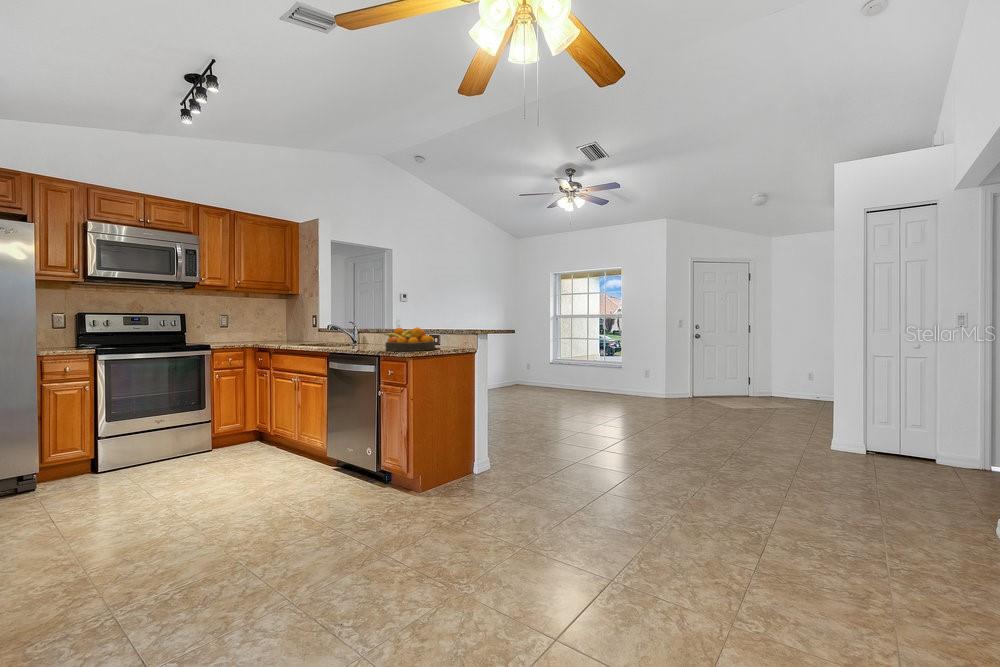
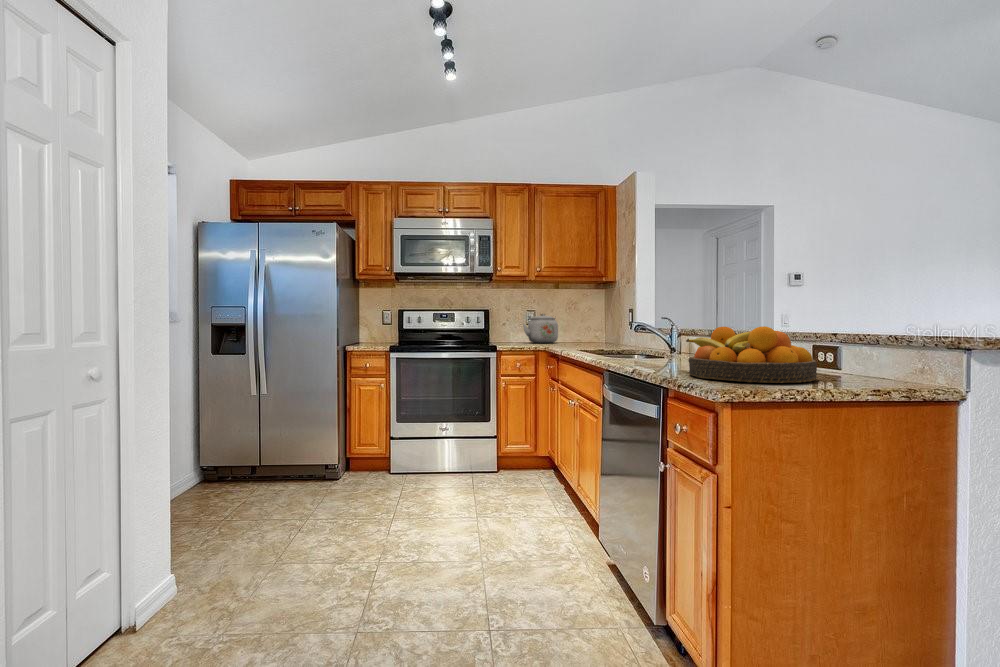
kettle: none [216,318,250,342] -> present [523,314,558,343]

